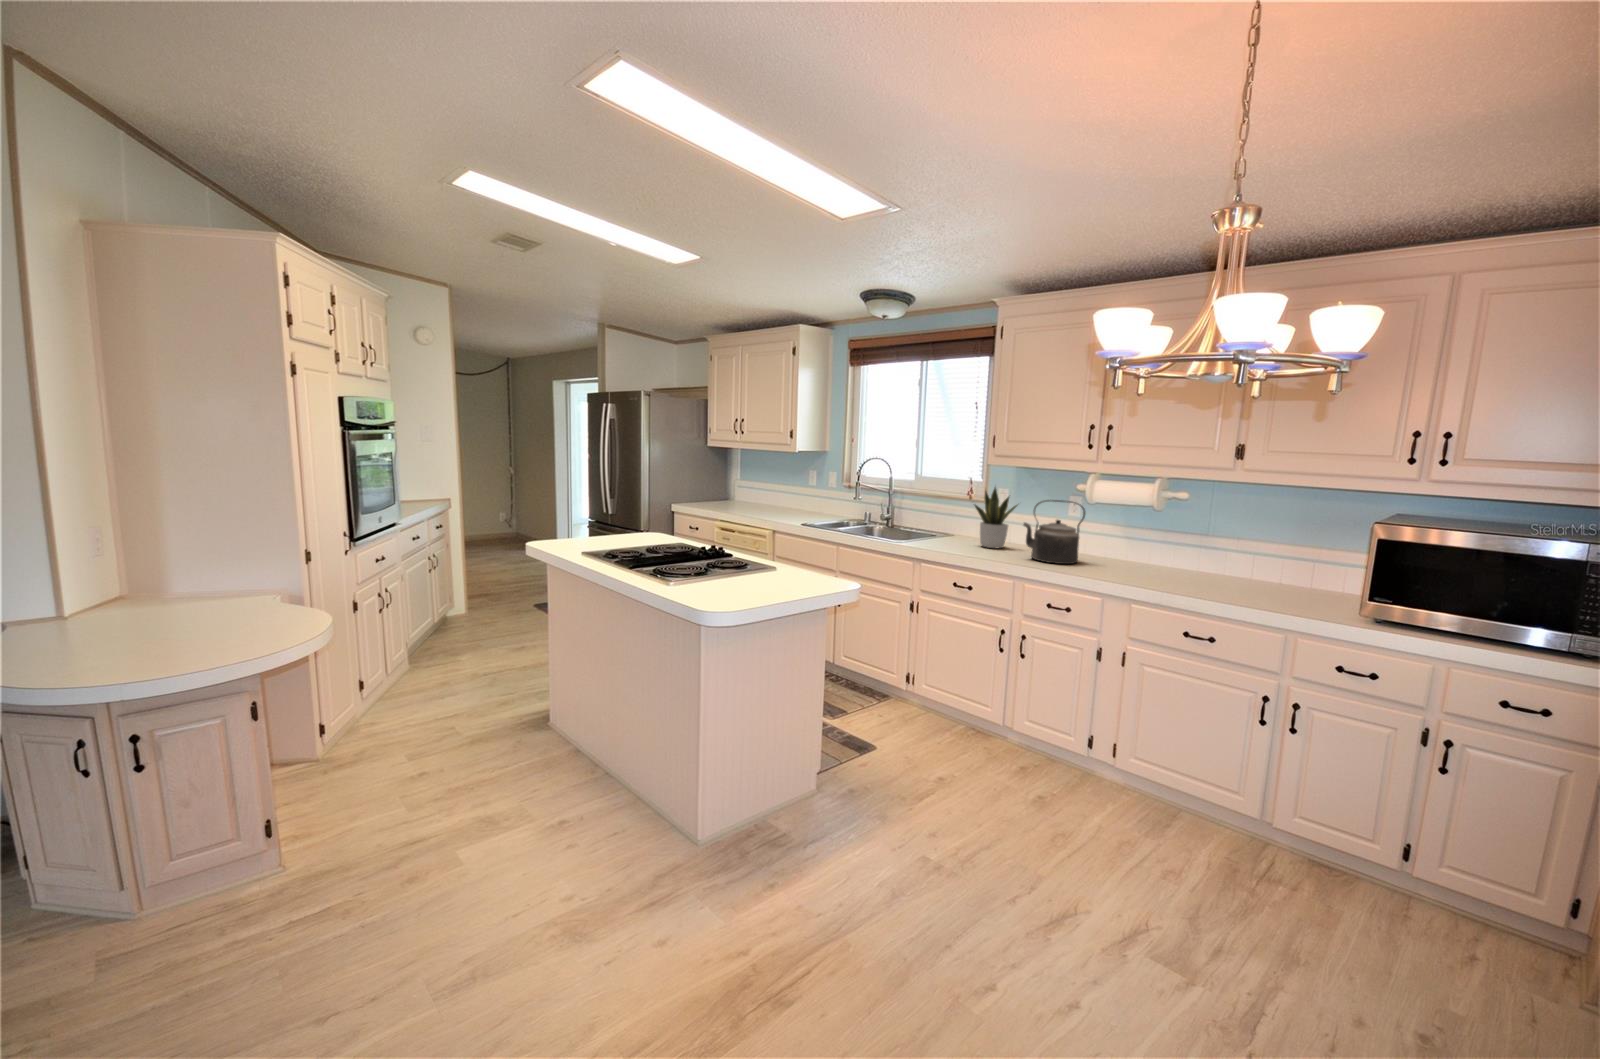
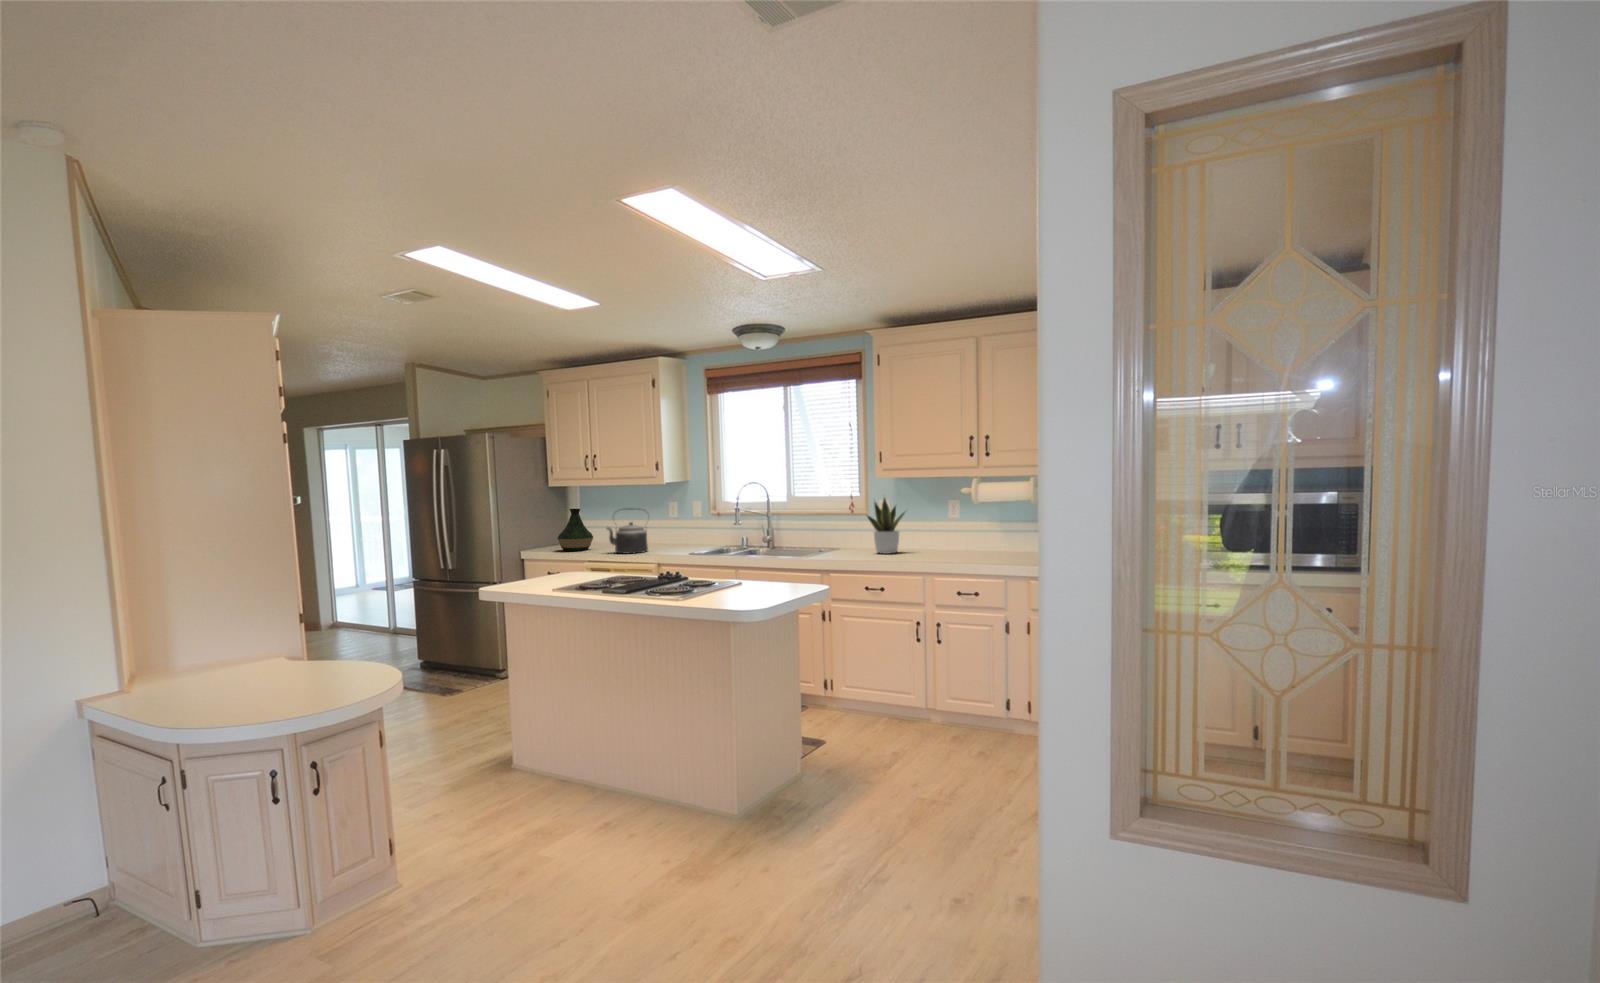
vase: none [707,468,739,508] -> present [557,509,593,551]
kettle: present [1024,500,1085,564] -> present [607,508,648,554]

